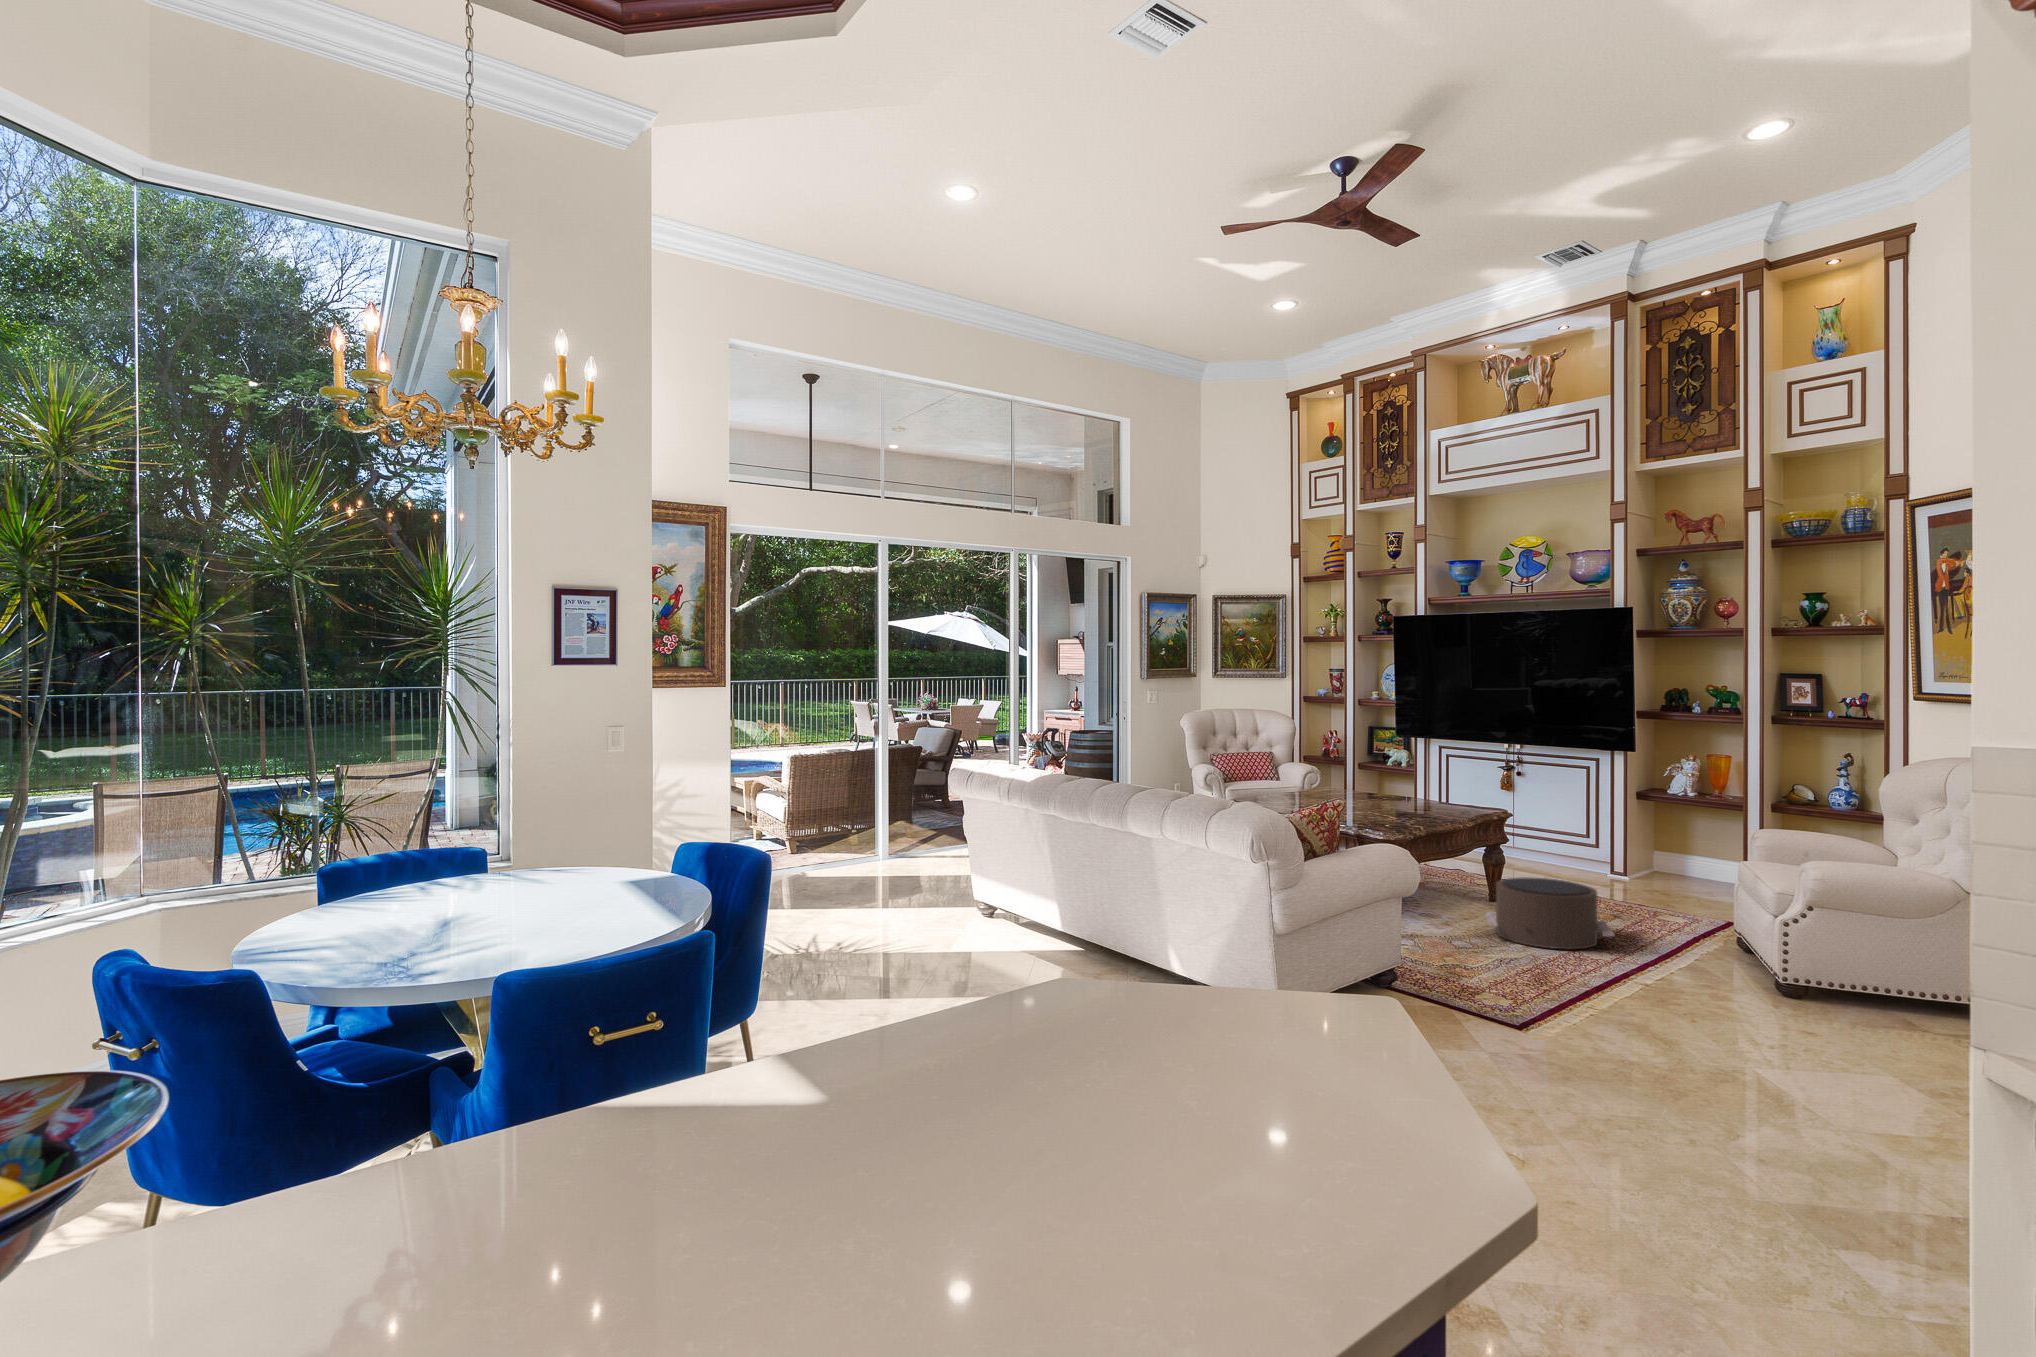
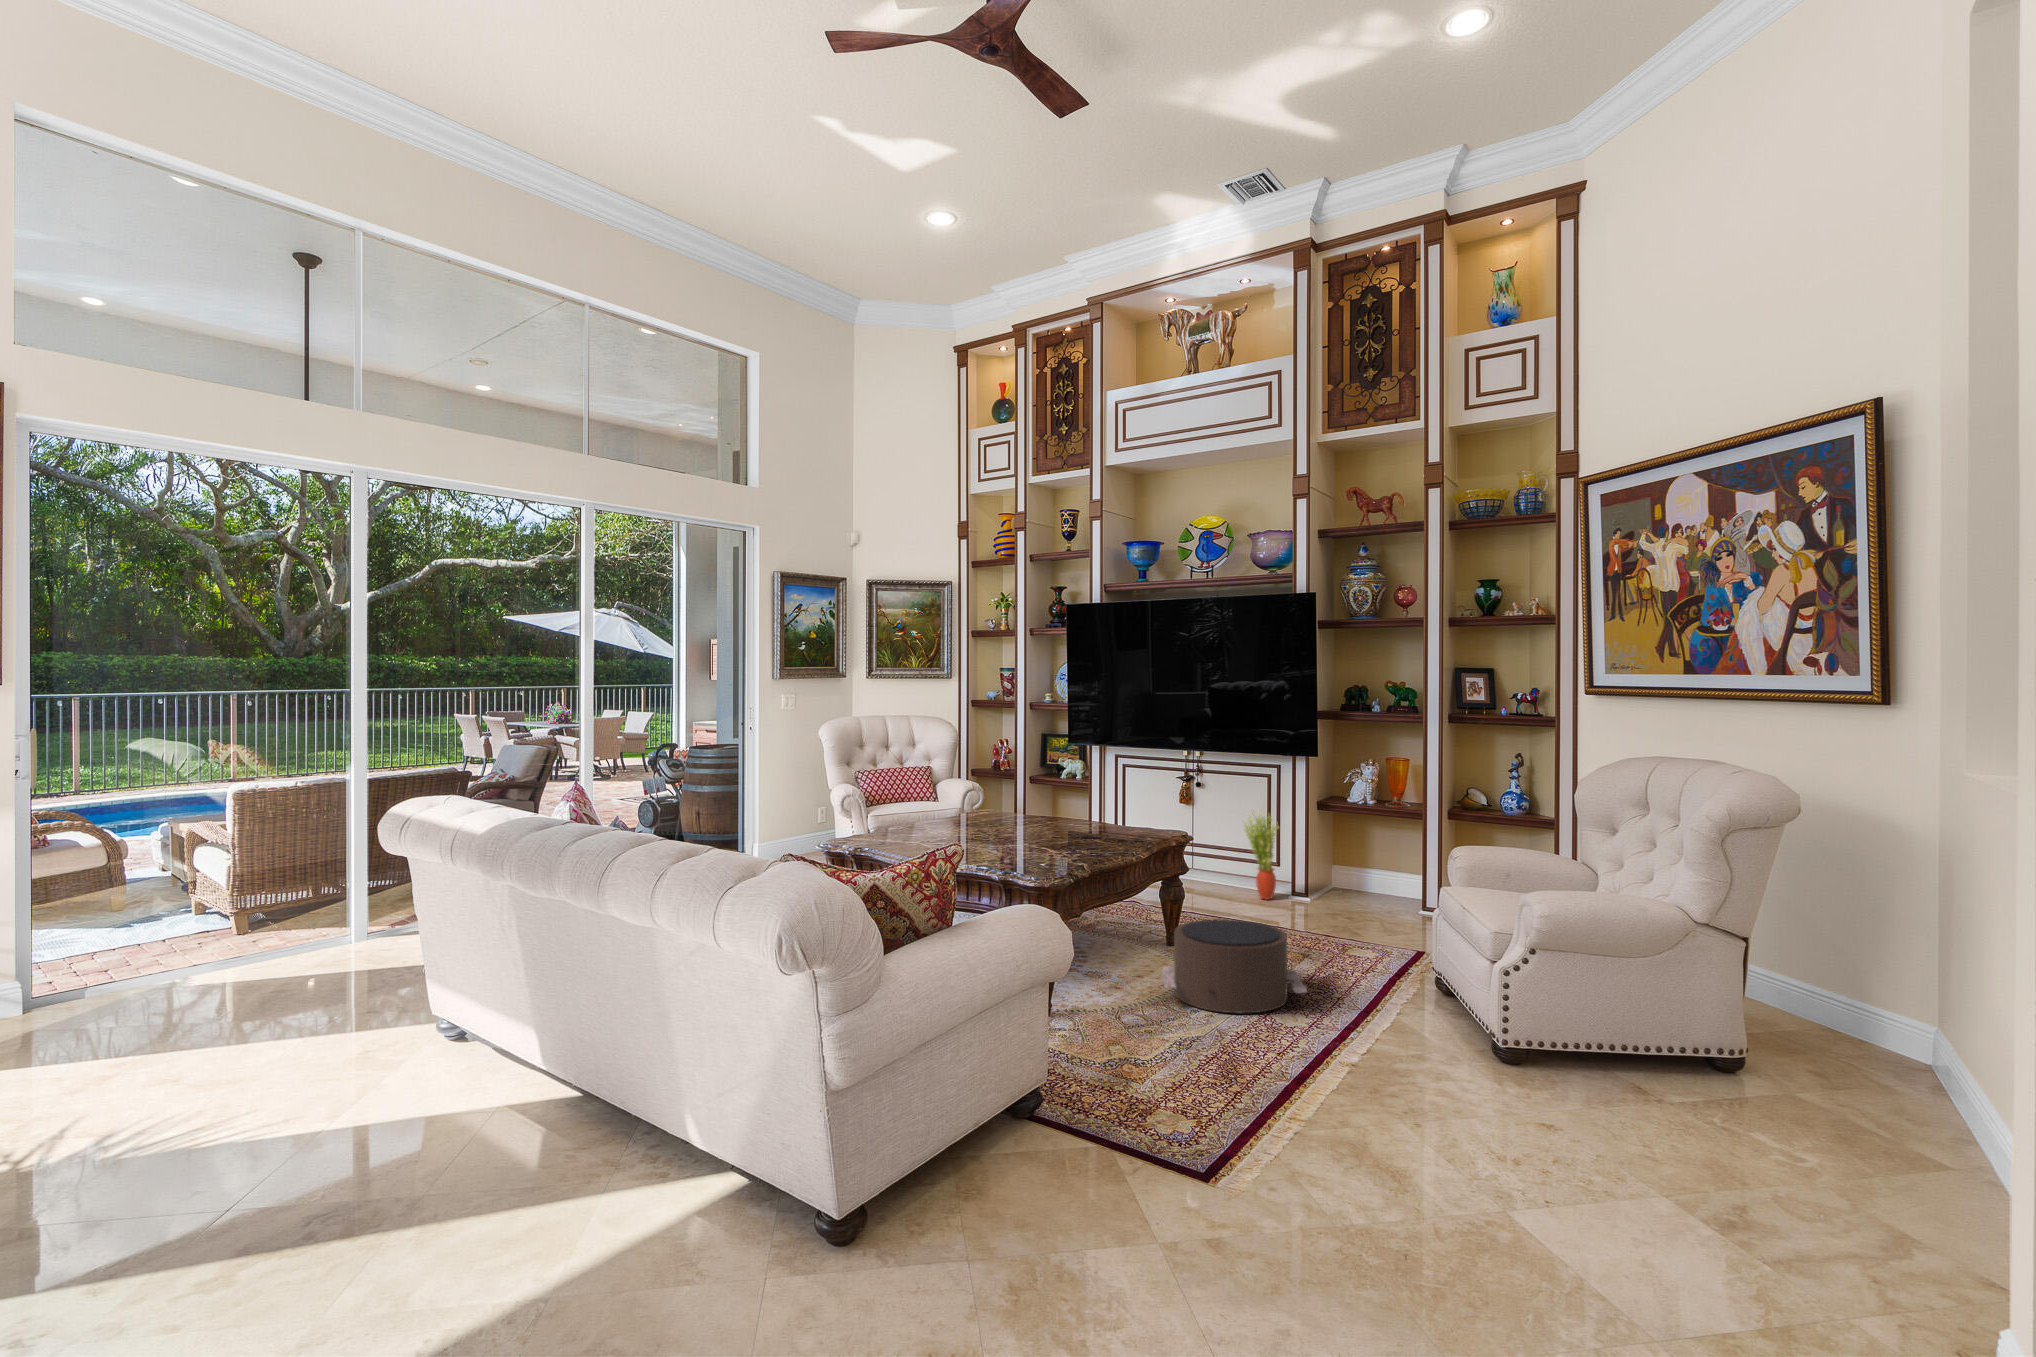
potted plant: none [1559,796,1597,876] -> present [1245,810,1279,900]

